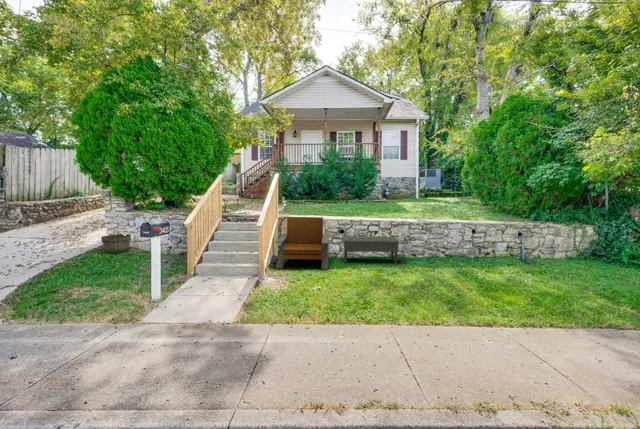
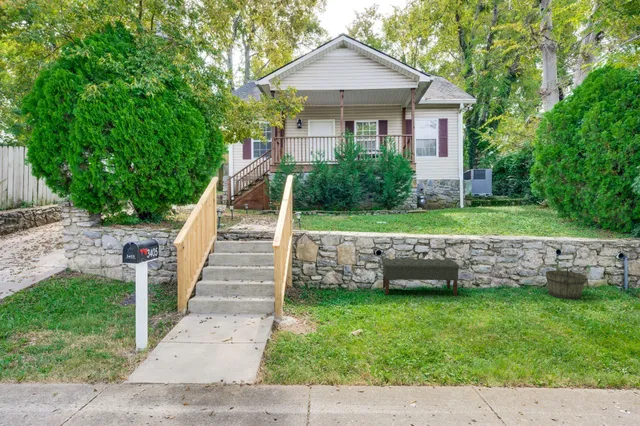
lounge chair: present [276,217,329,270] -> none [295,233,366,305]
wooden bucket: present [101,232,131,253] -> present [546,268,586,299]

